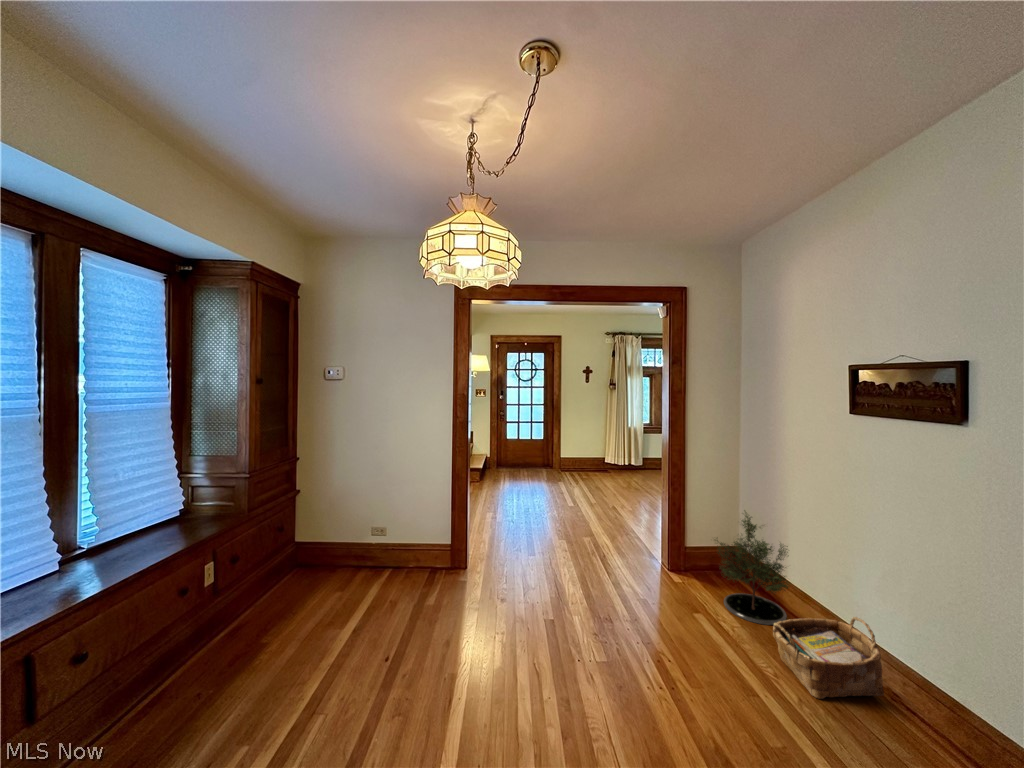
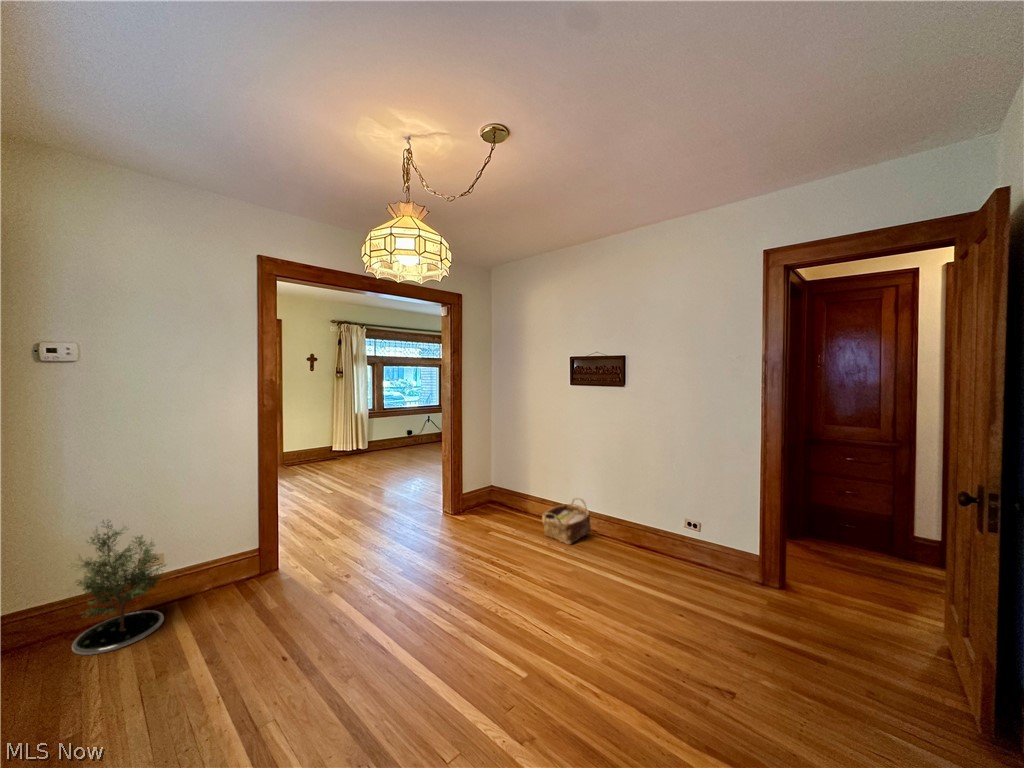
potted tree: present [715,510,788,625] -> present [72,521,166,655]

